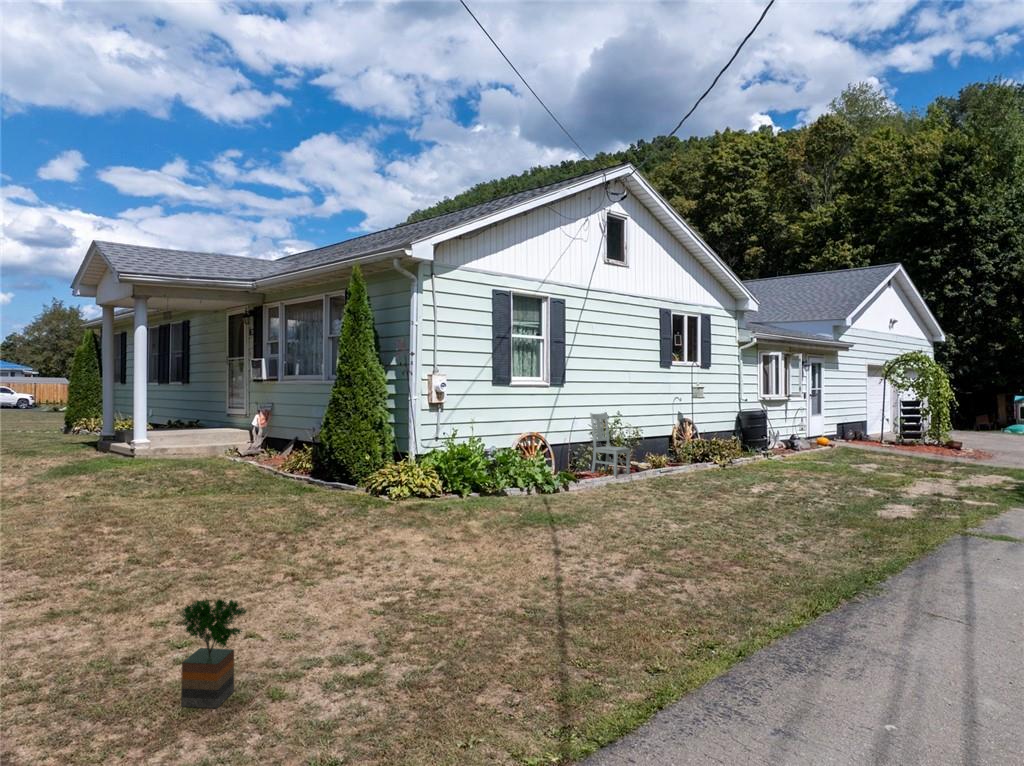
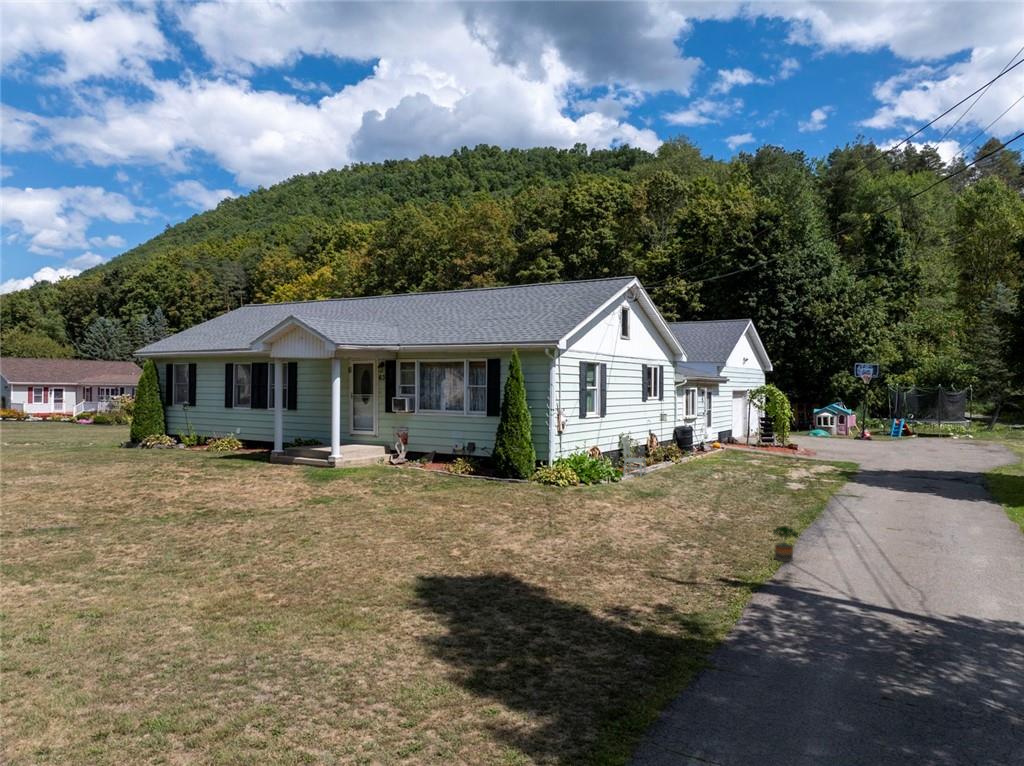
potted tree: present [181,599,246,708] -> present [773,526,798,562]

